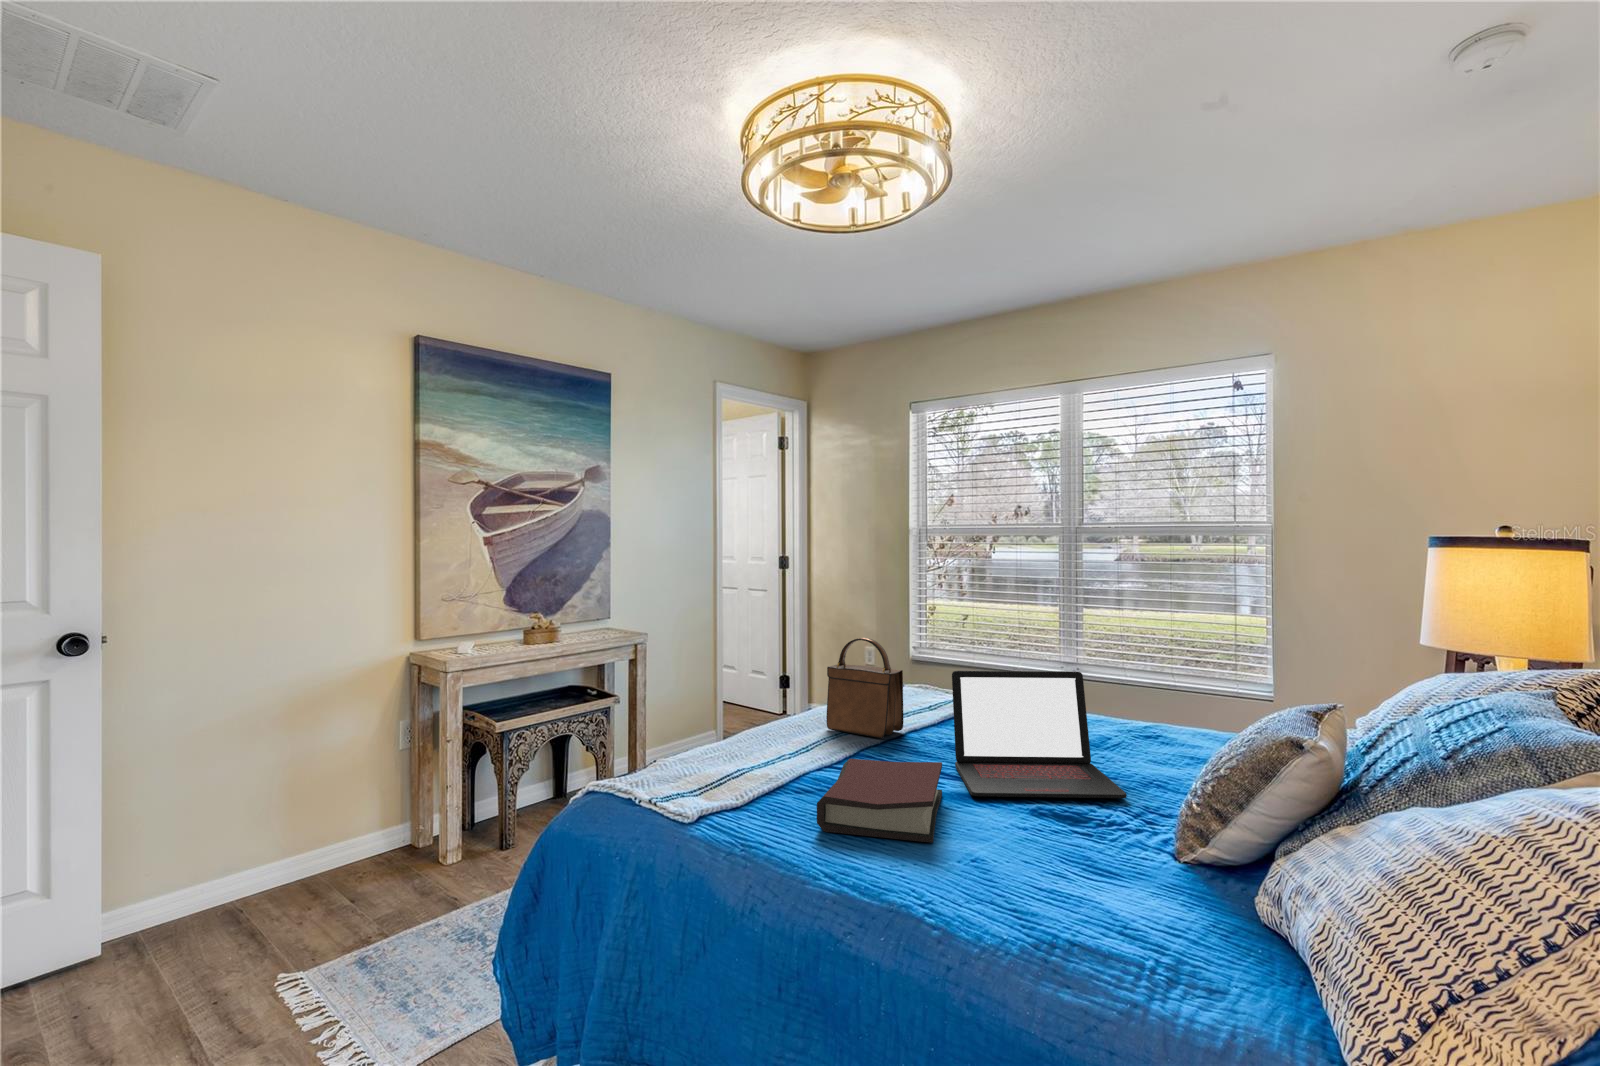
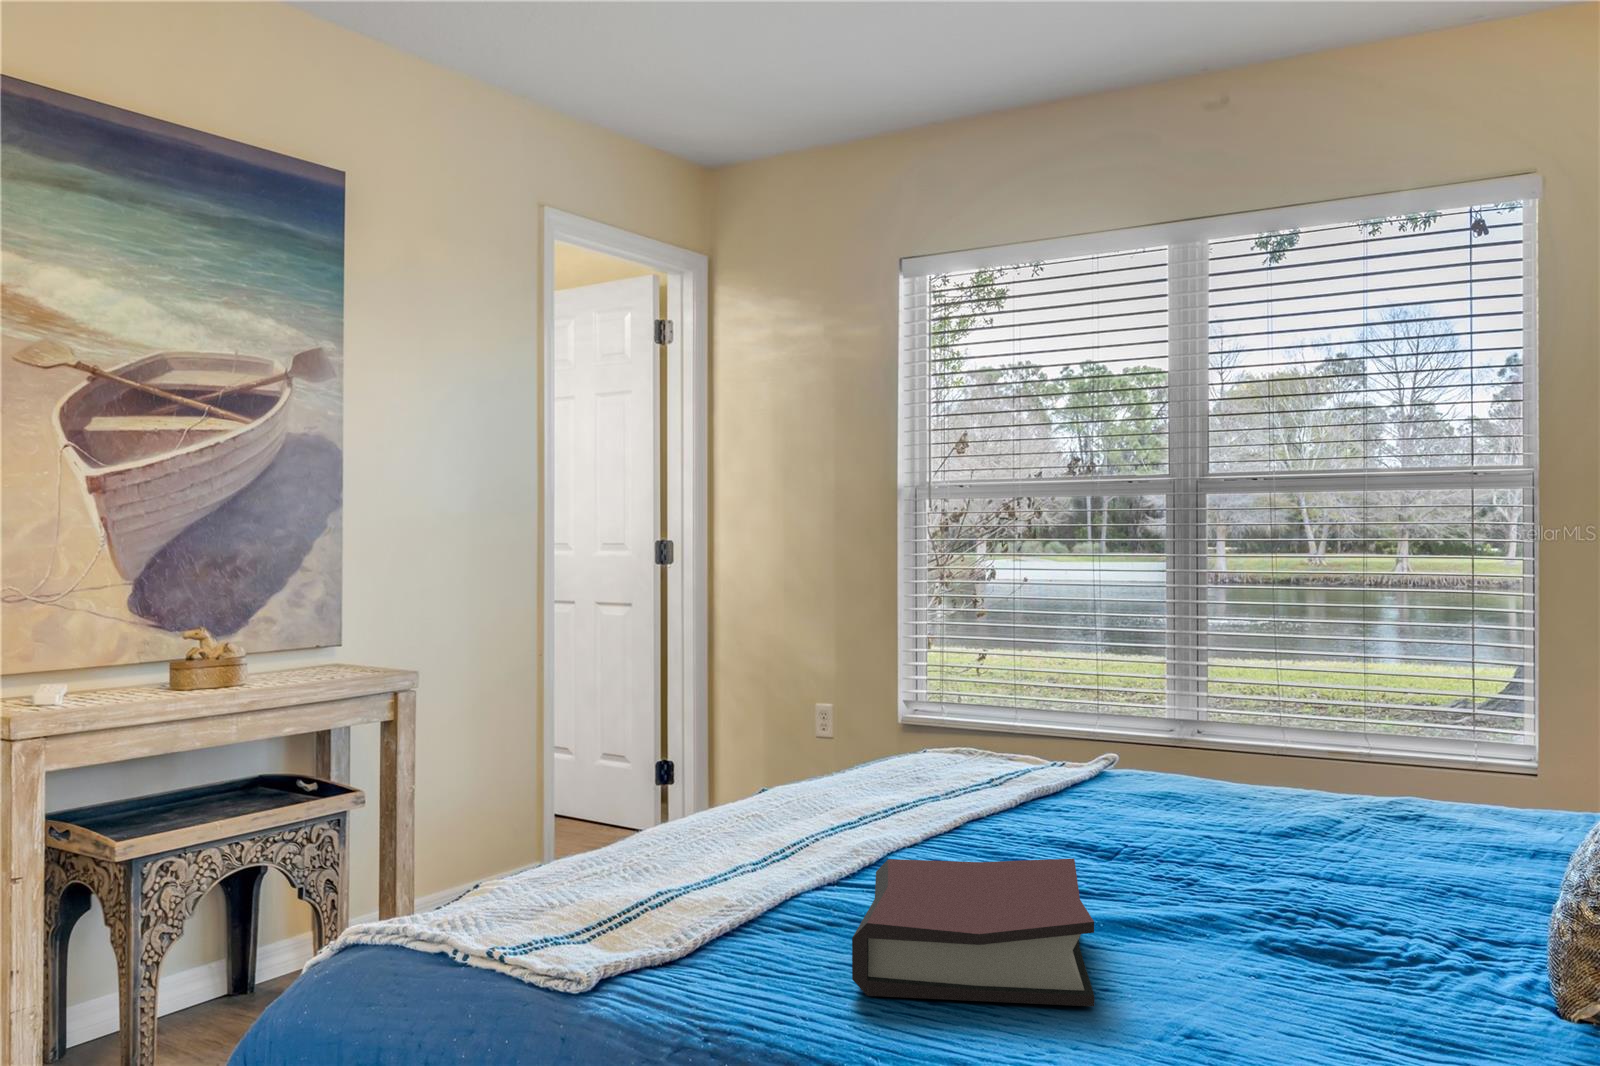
handbag: present [826,638,903,739] -> none [808,641,958,833]
laptop: present [952,671,1127,798] -> none [1067,689,1423,922]

